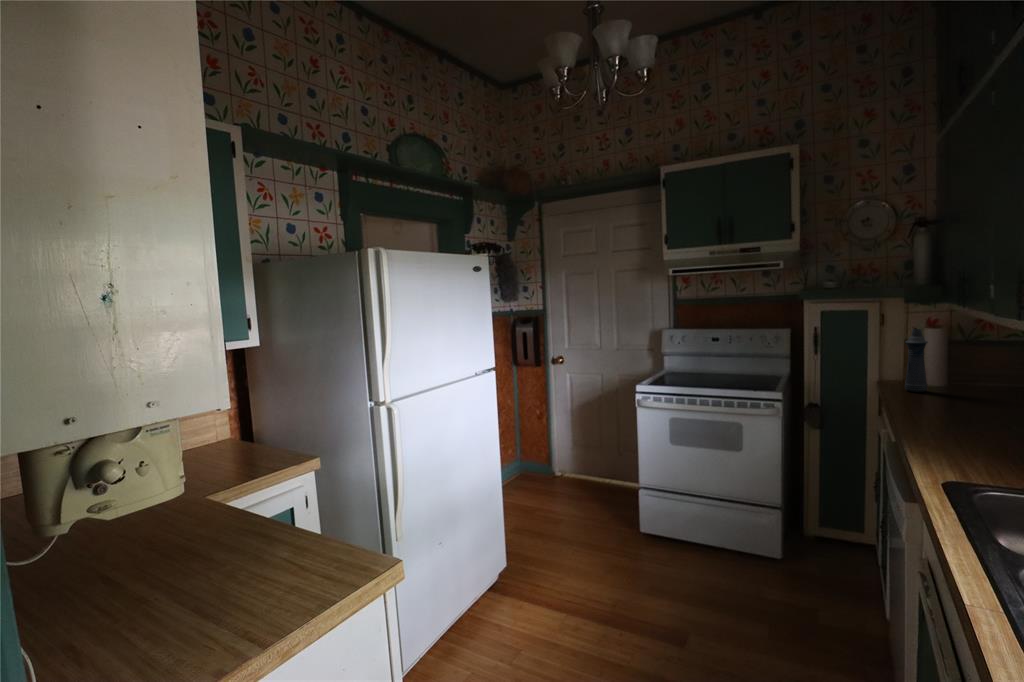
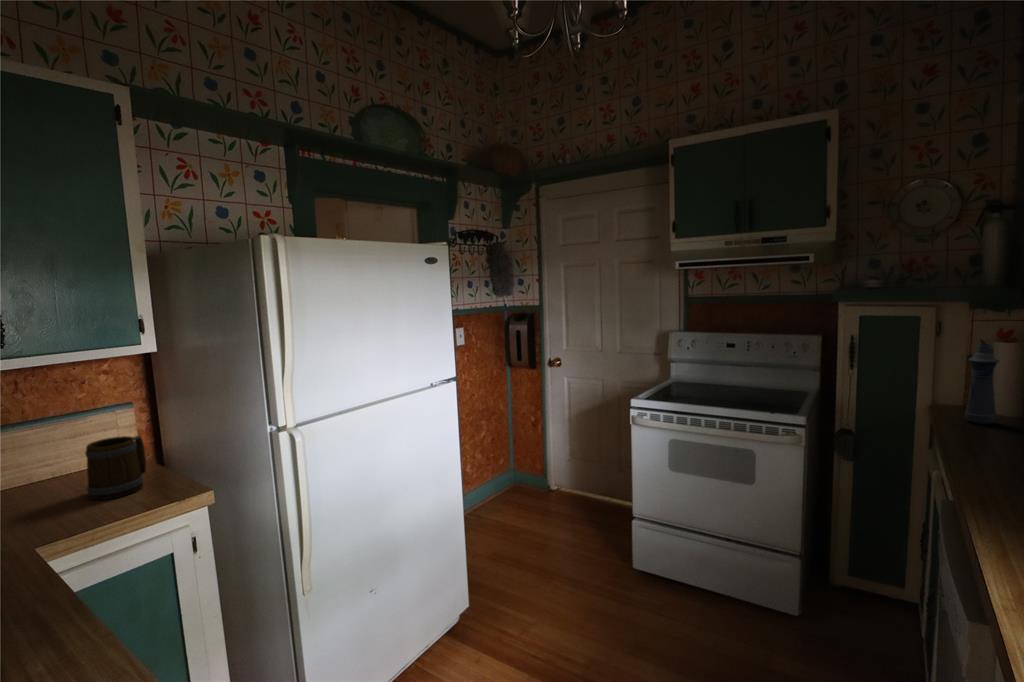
mug: none [216,415,259,466] -> present [85,436,146,500]

